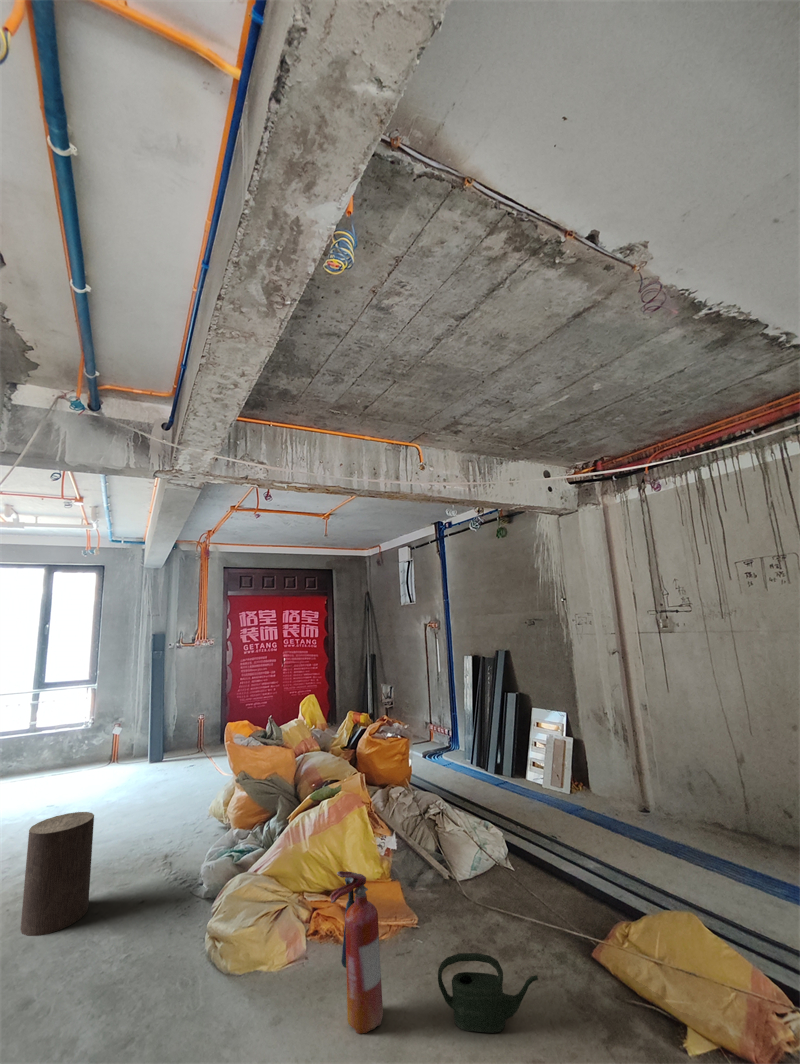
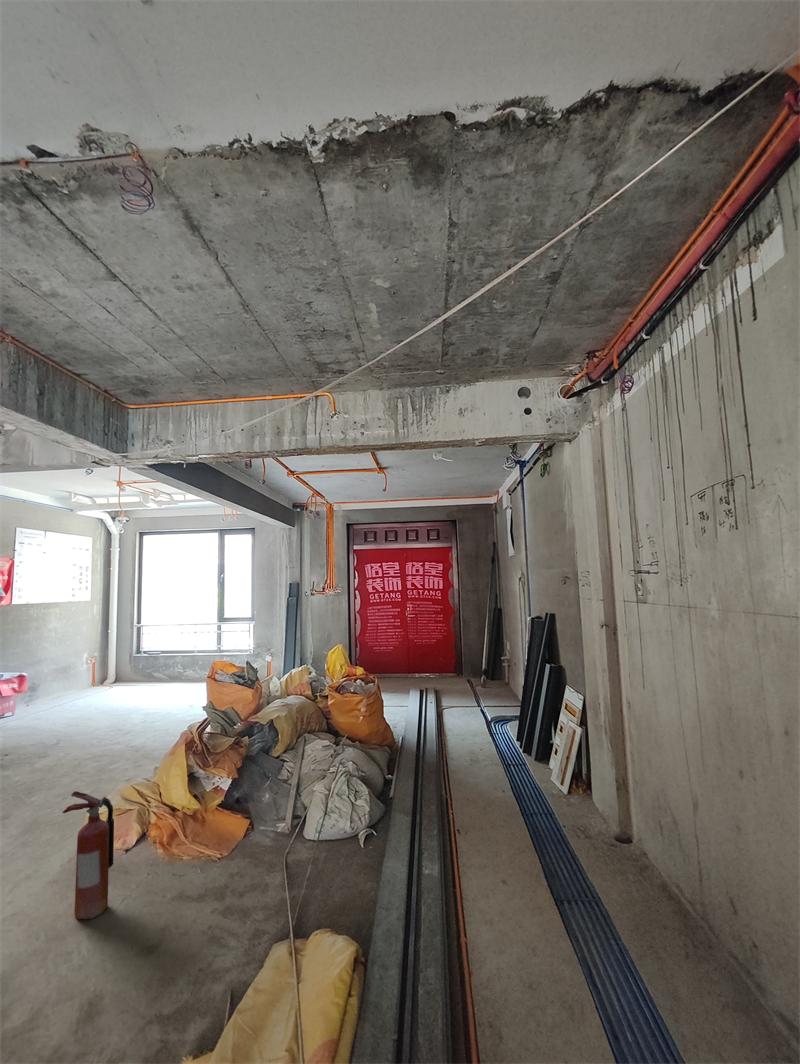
stool: present [20,812,94,936] -> none [68,713,113,788]
watering can: present [438,953,538,1033] -> none [116,888,156,965]

